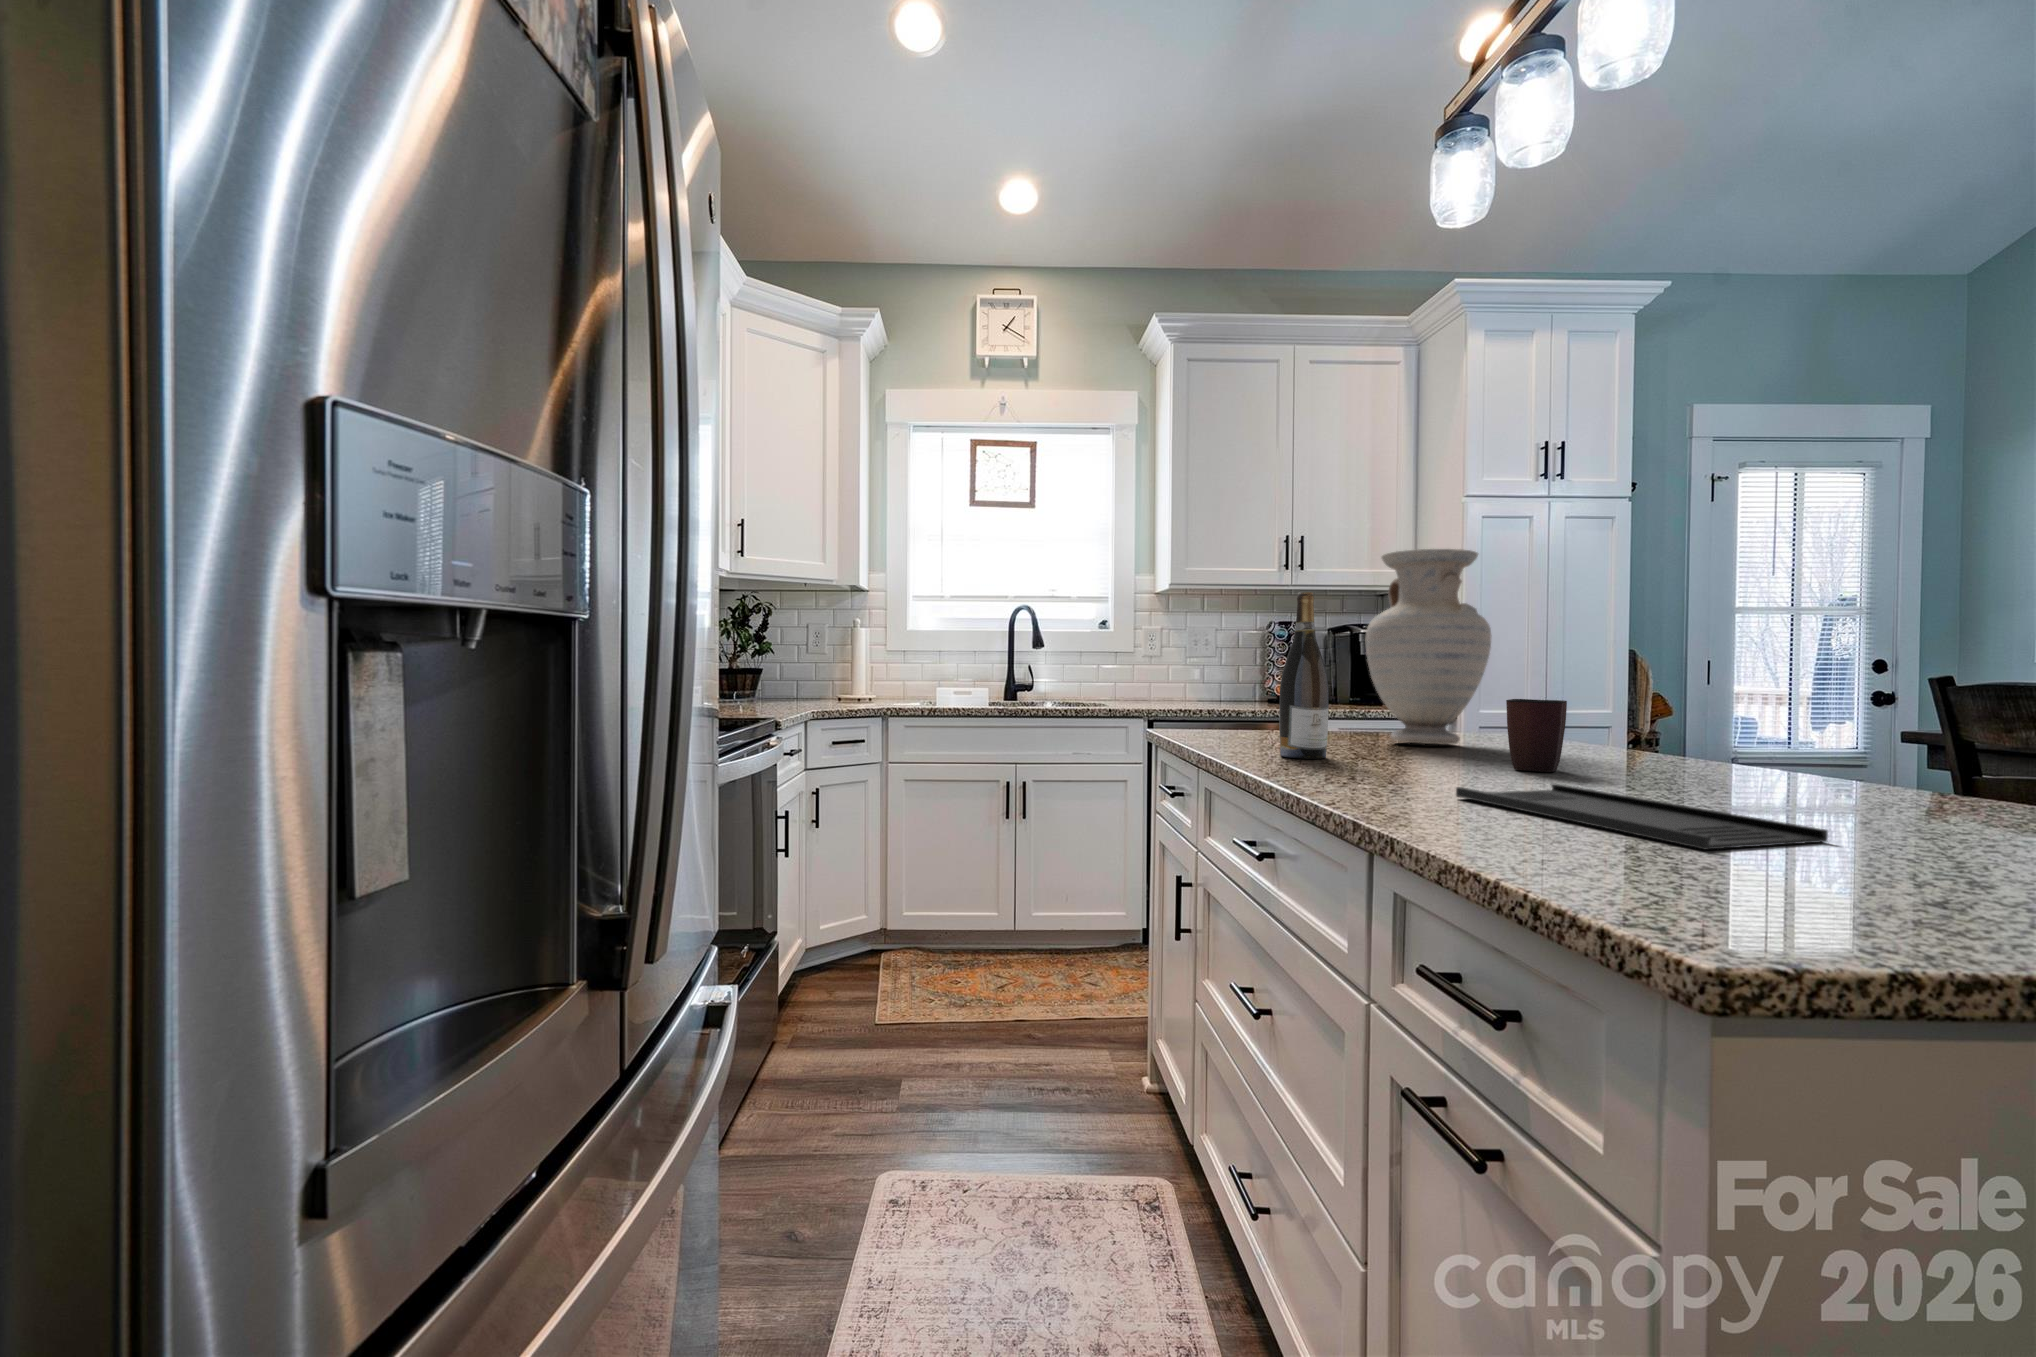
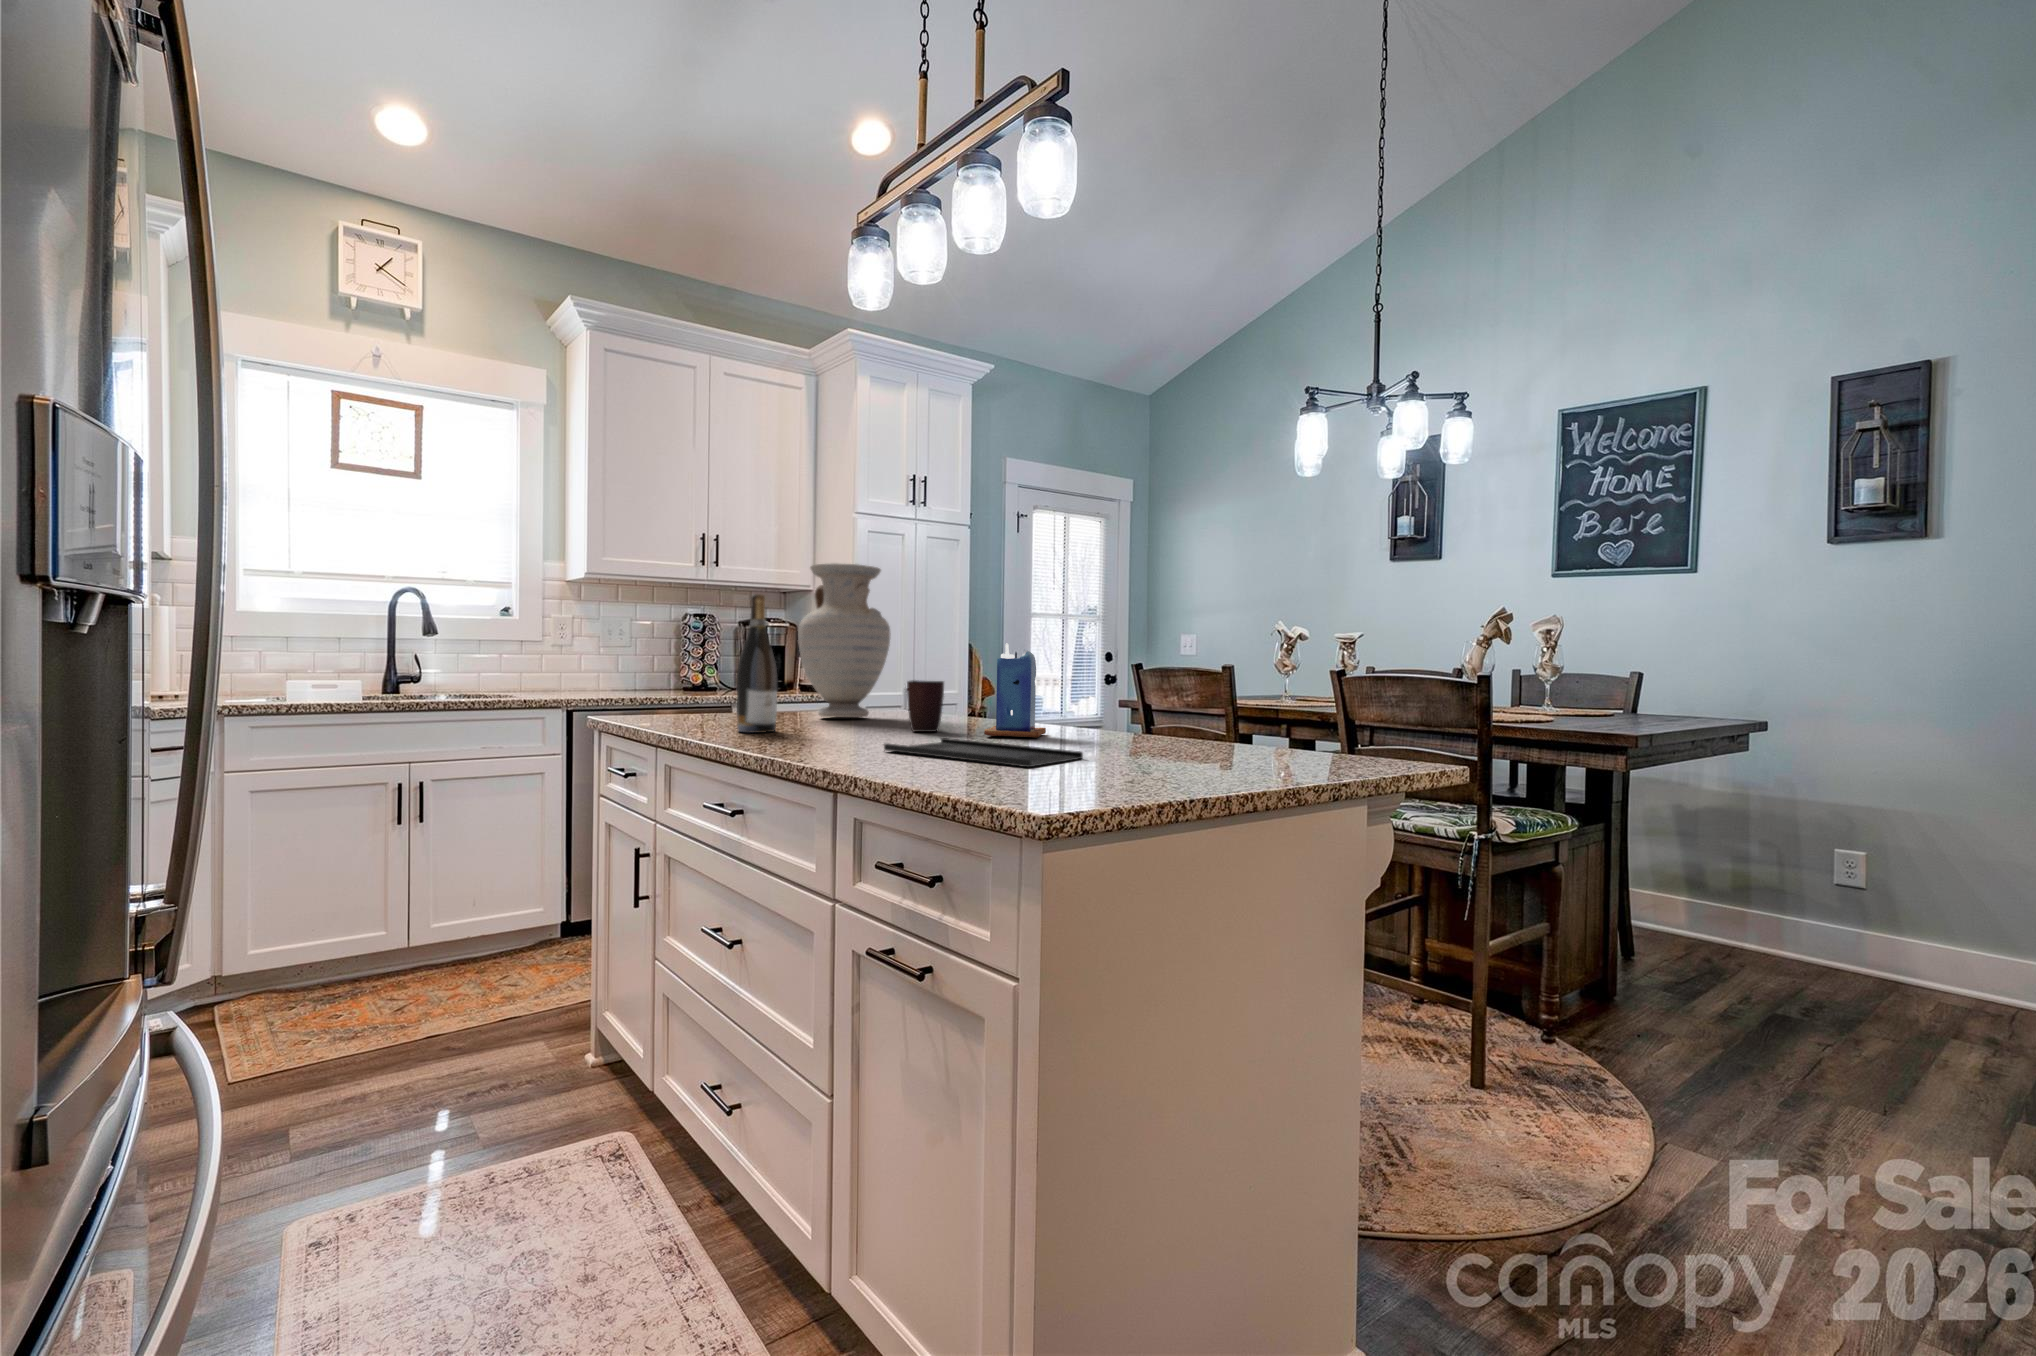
candle: none [1632,645,1751,793] -> present [984,643,1046,738]

